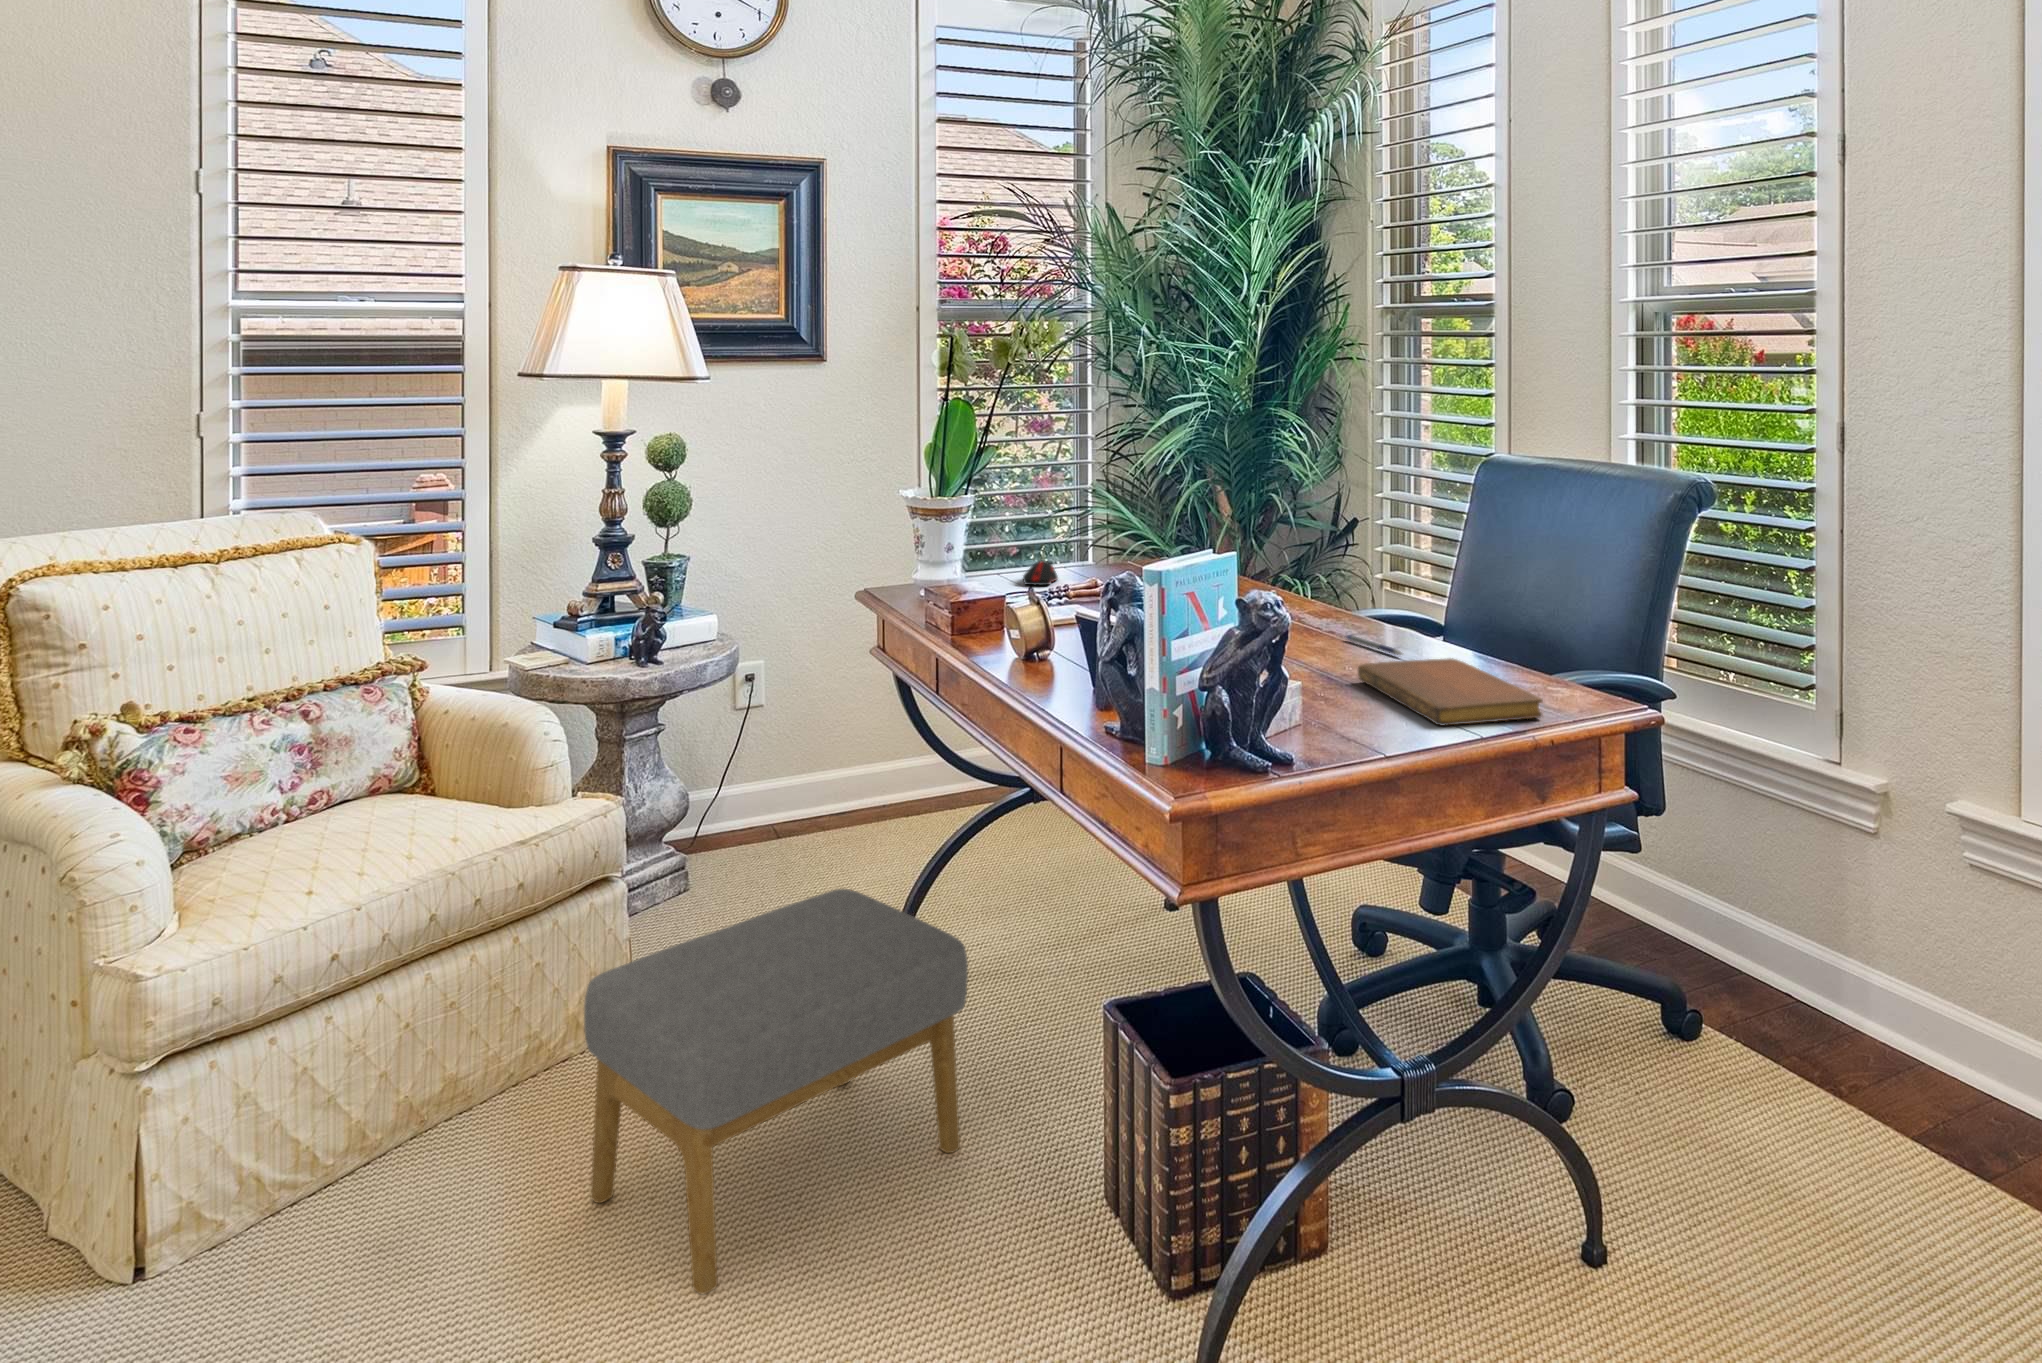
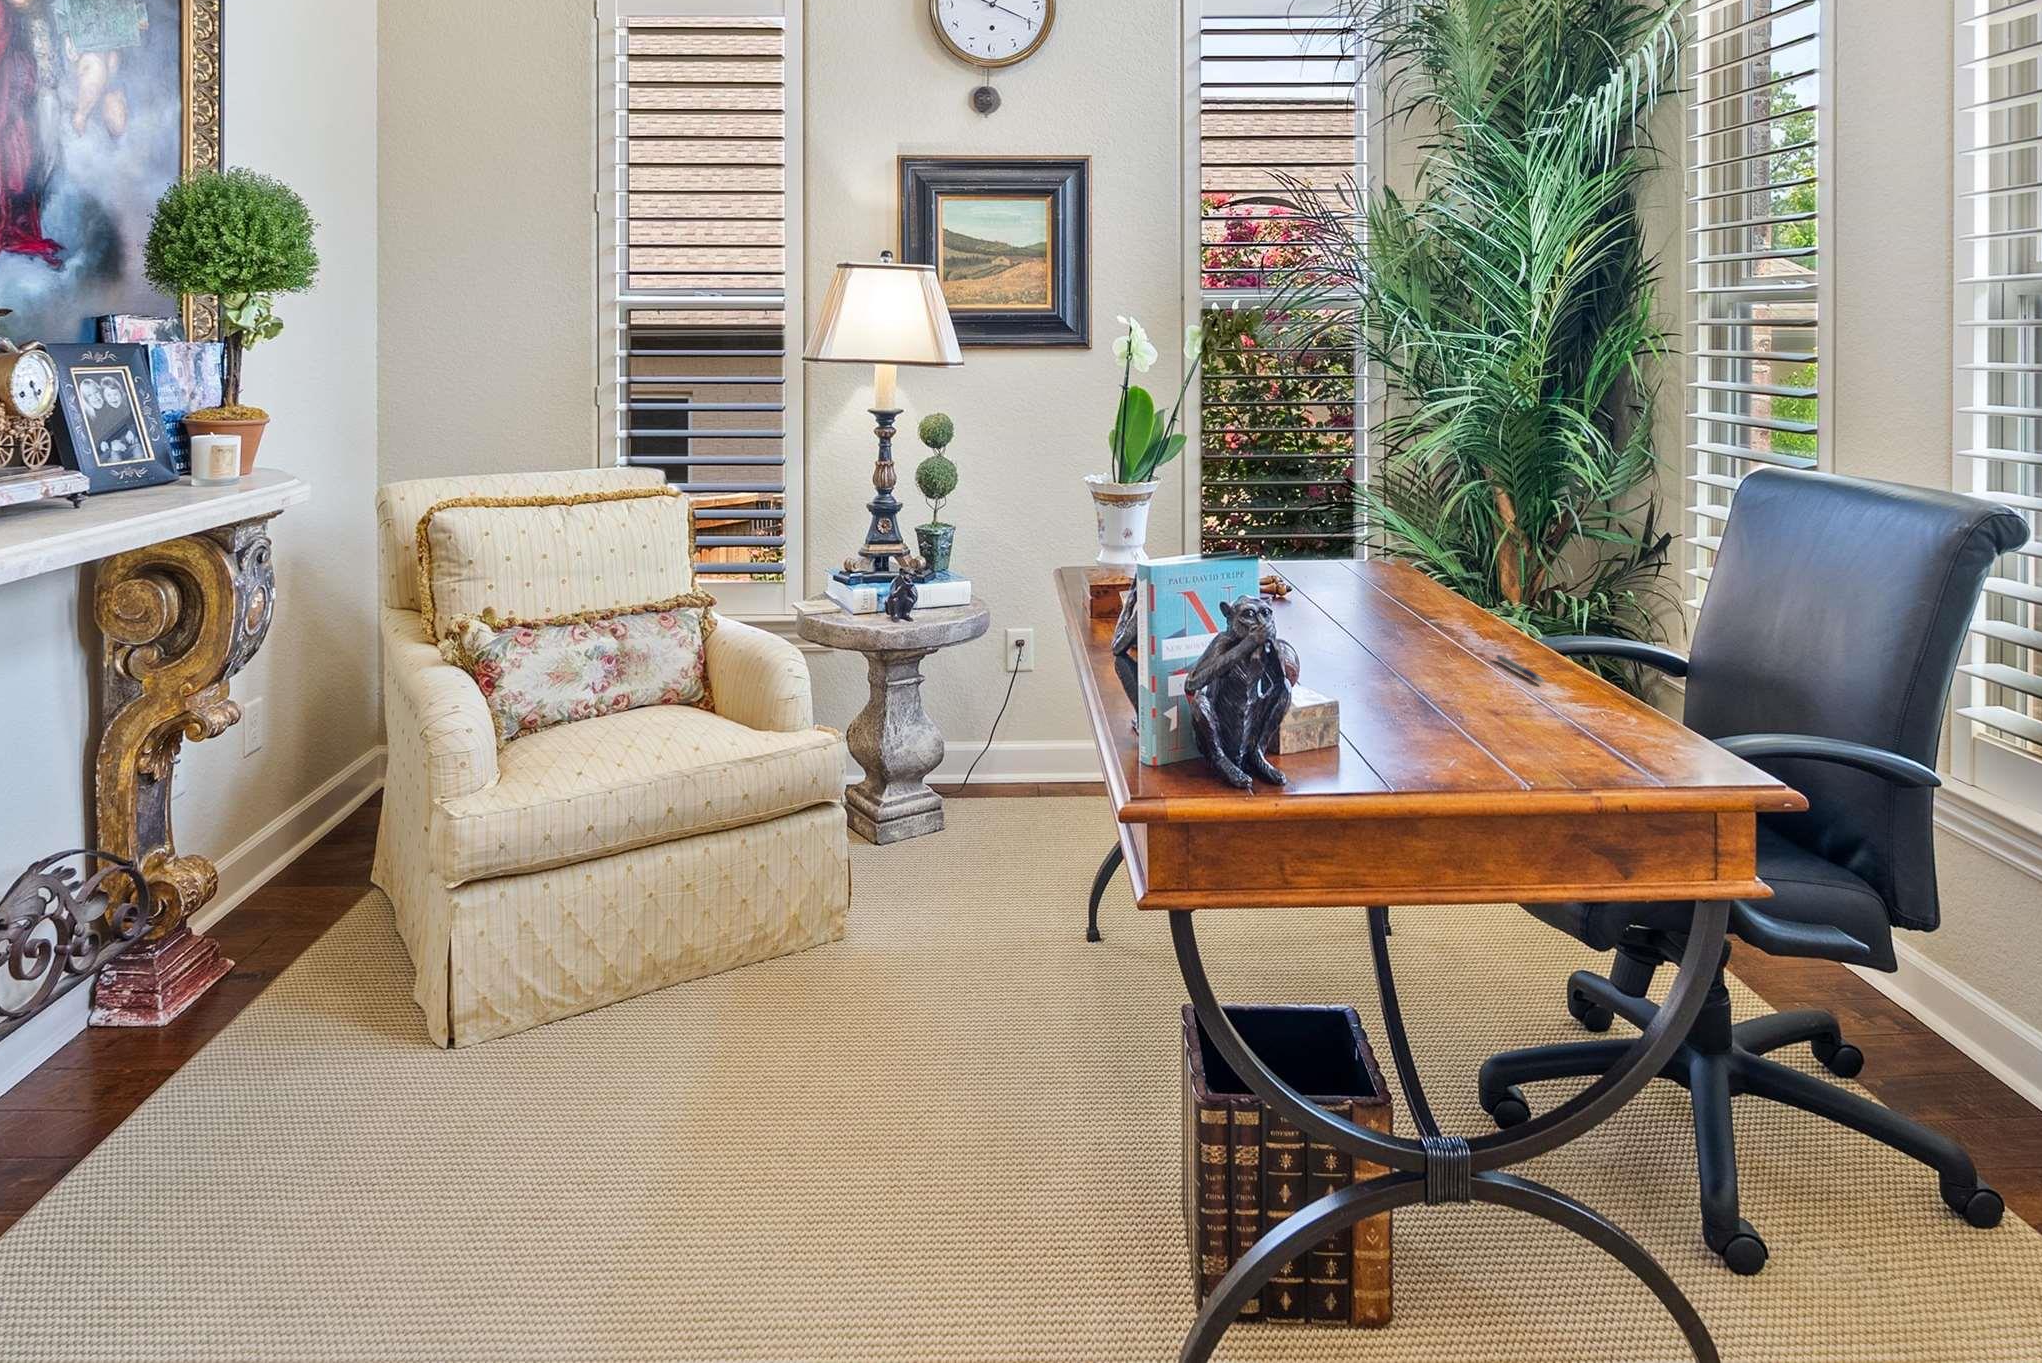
computer mouse: present [1023,561,1058,585] -> none [1205,551,1247,576]
notebook: present [1358,658,1543,726] -> none [1458,686,1645,770]
footstool: present [584,889,968,1294] -> none [761,844,1088,1177]

